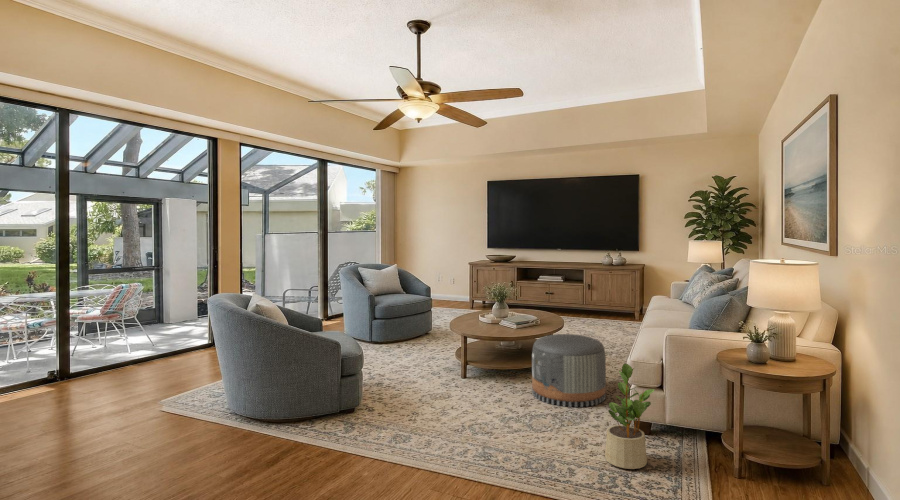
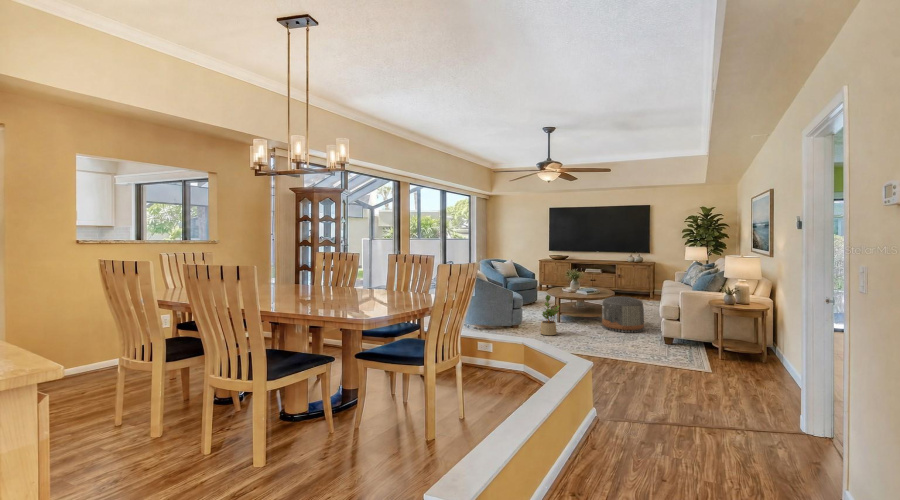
potted plant: present [605,364,654,469] -> present [541,295,560,335]

